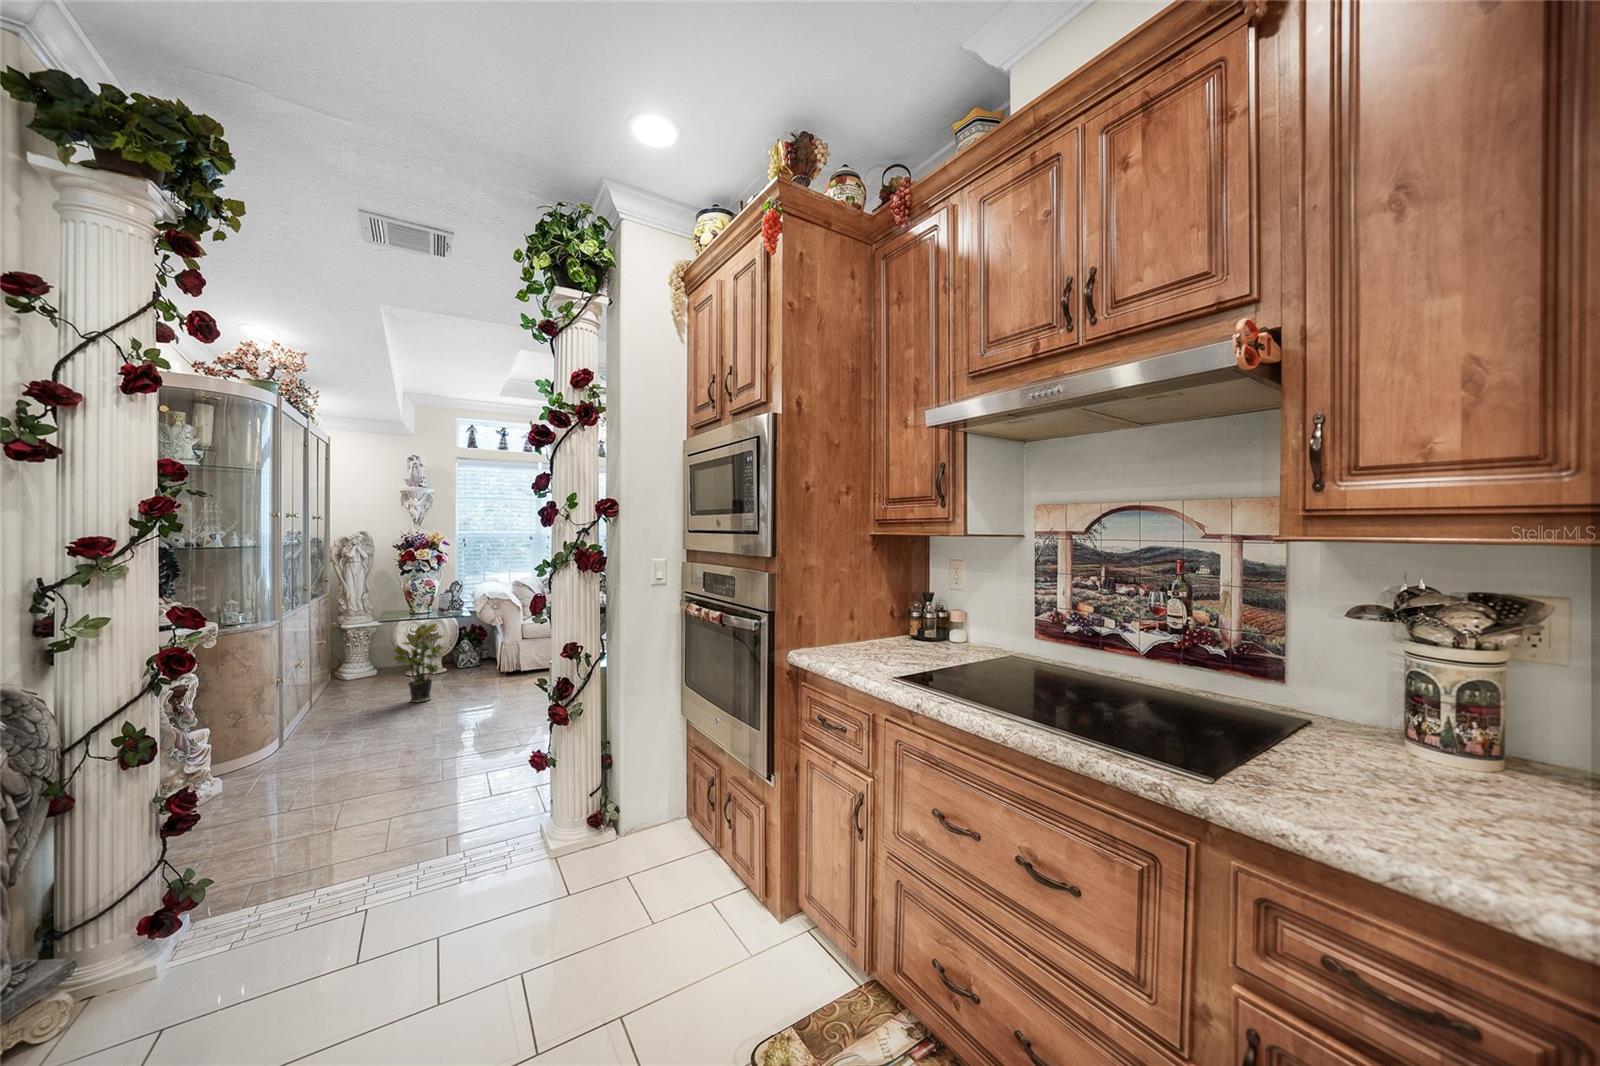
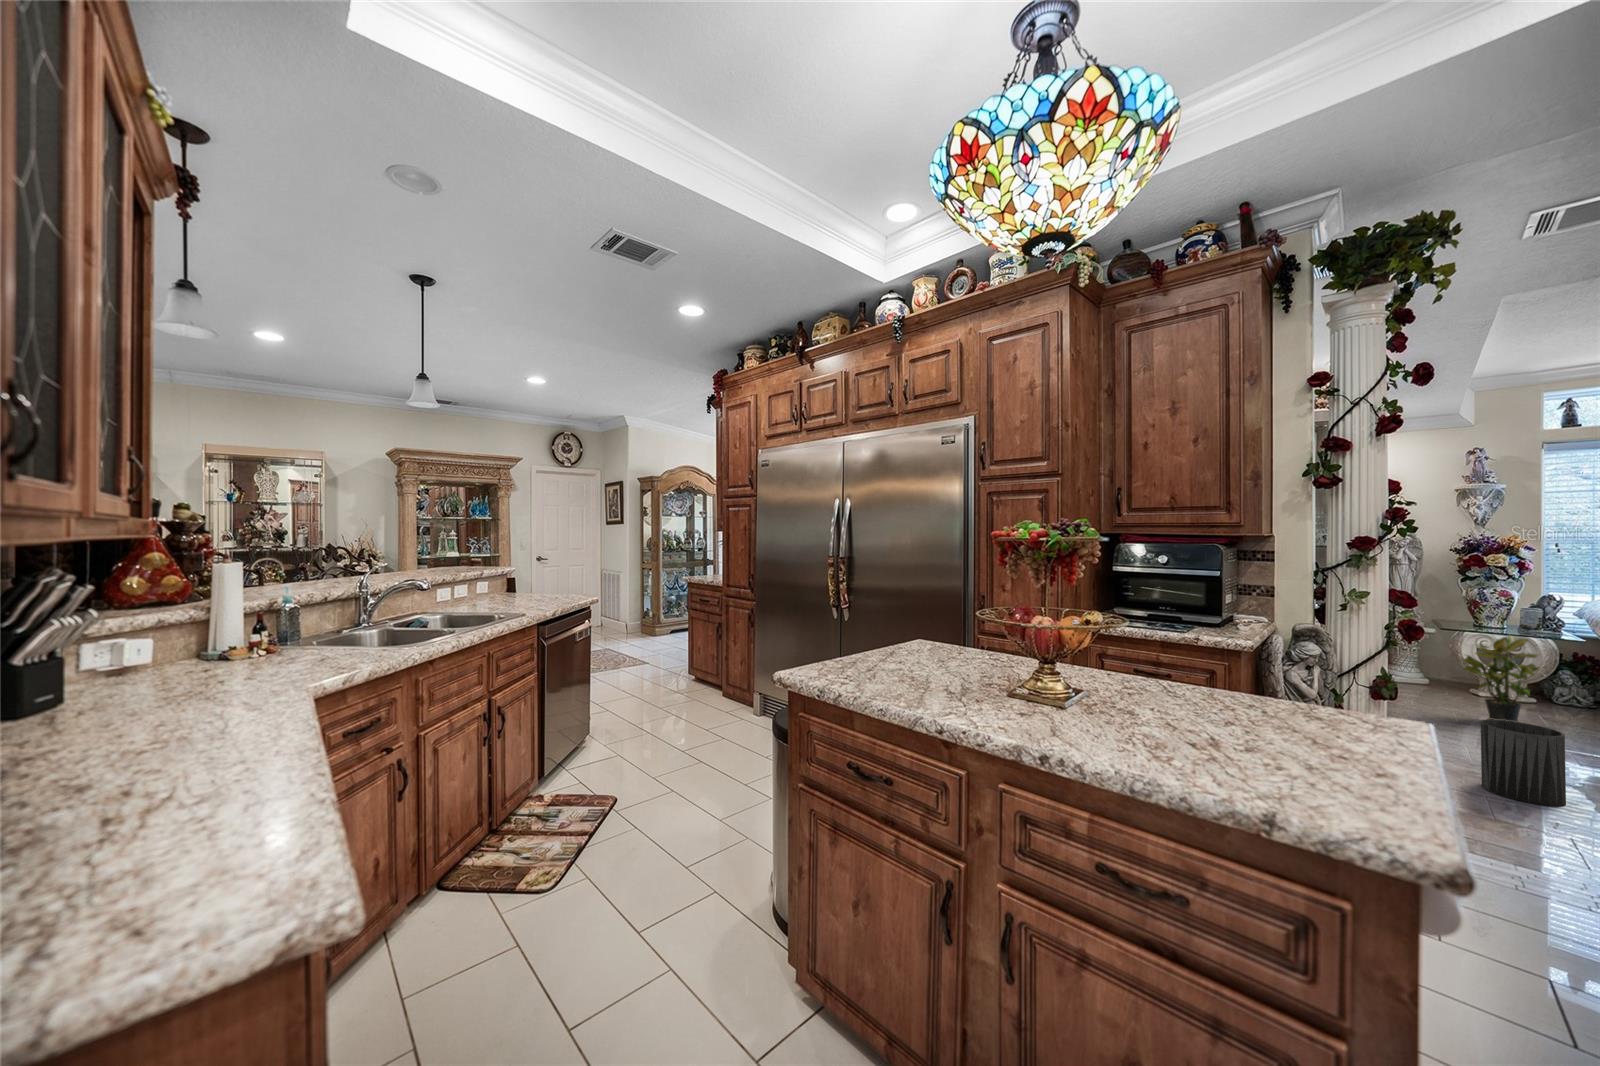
trash can: none [389,707,445,784] -> present [1481,719,1566,806]

